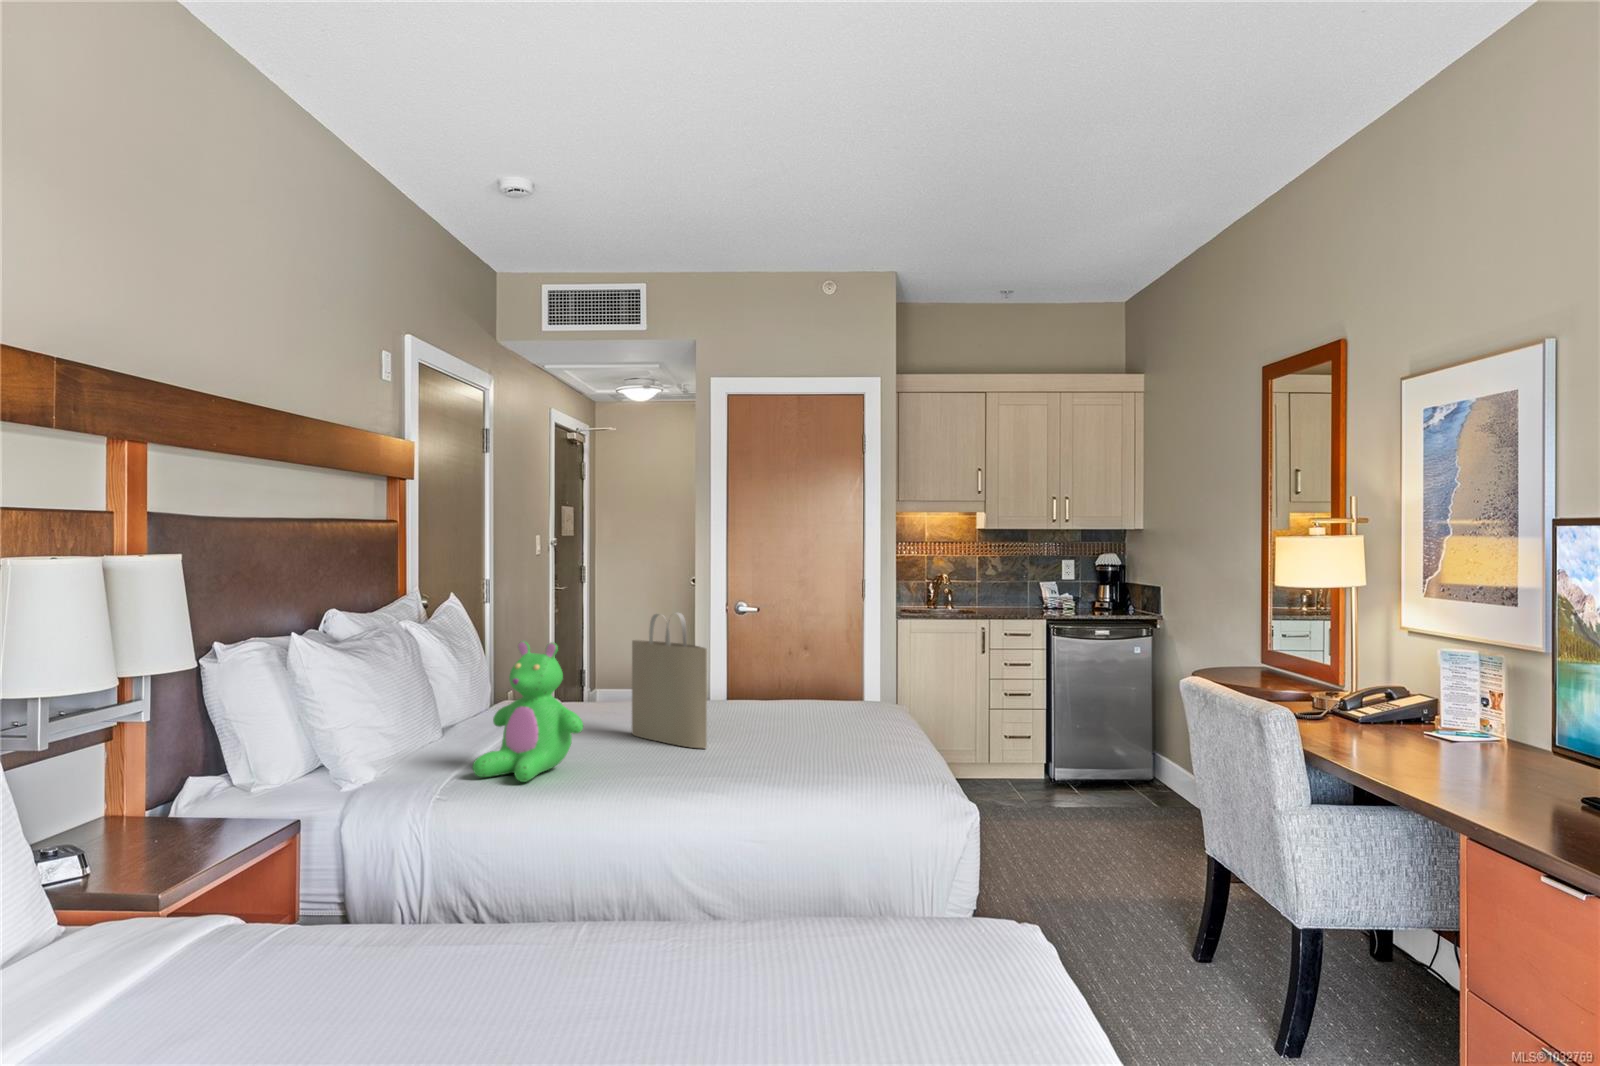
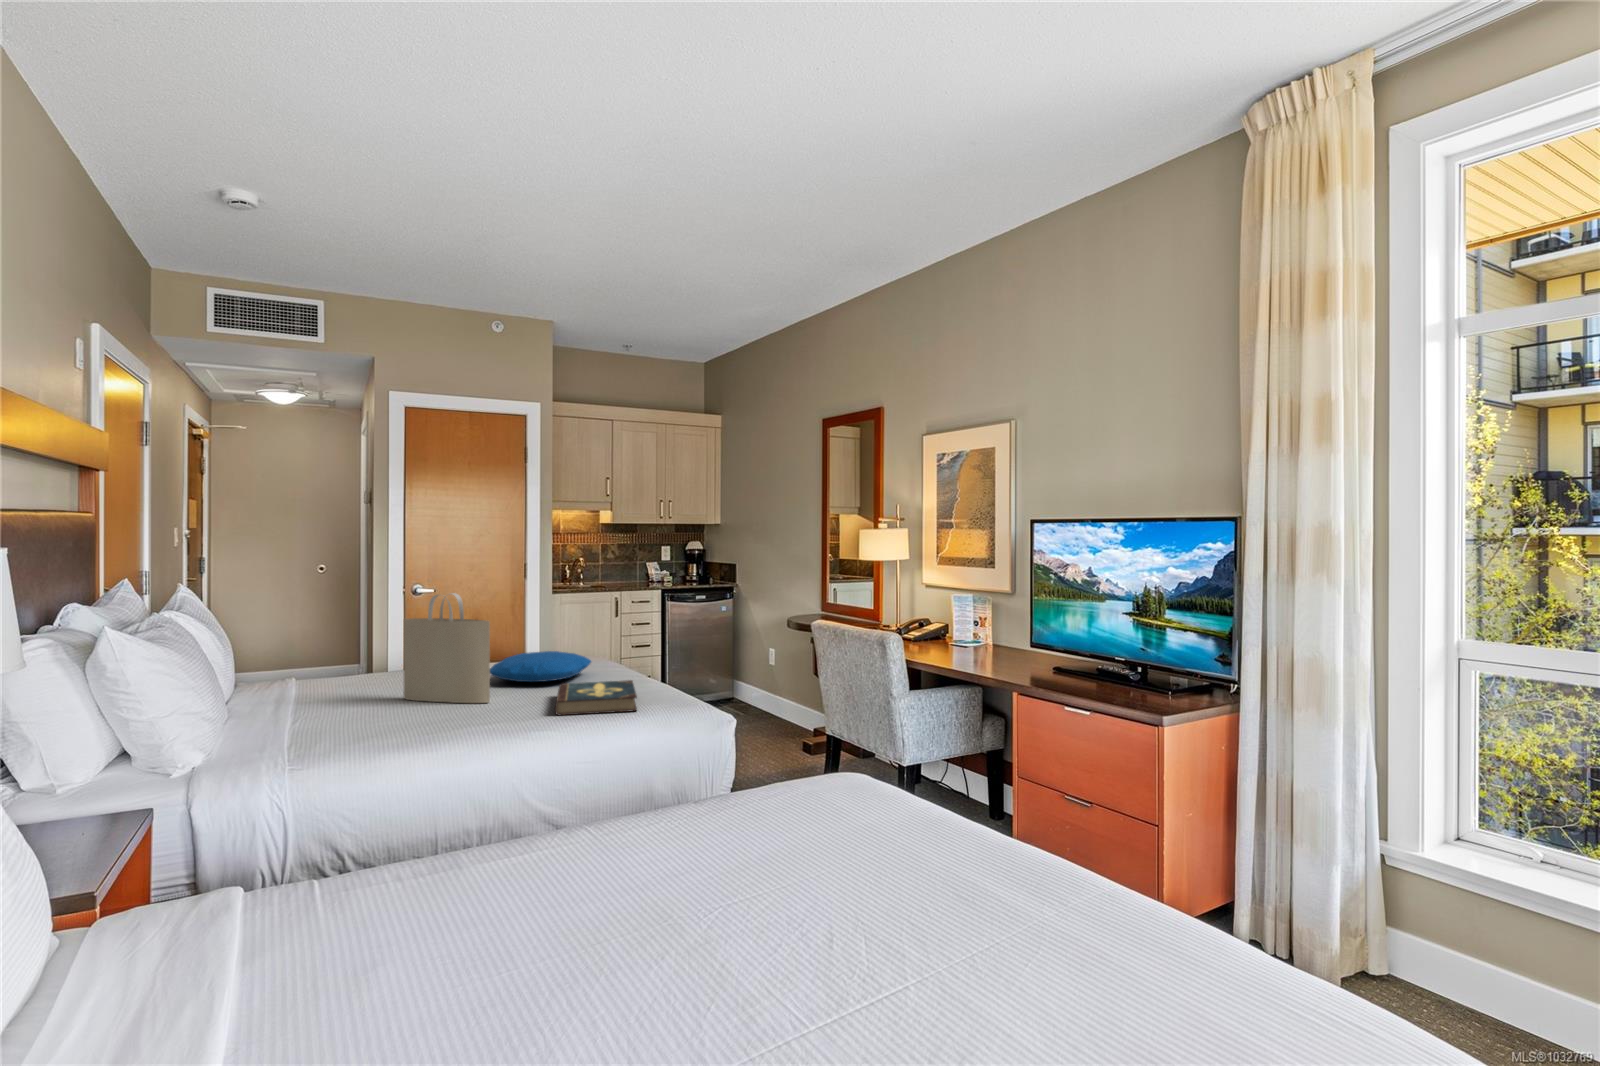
teddy bear: present [473,641,583,782] -> none [303,622,408,747]
pillow: none [734,691,864,729] -> present [490,651,591,682]
book: none [753,734,880,781] -> present [555,680,637,715]

